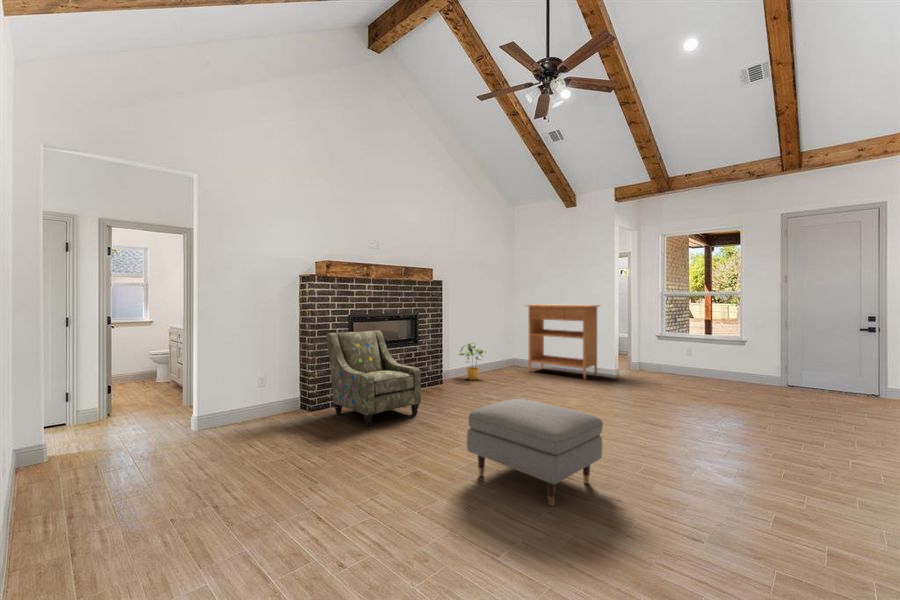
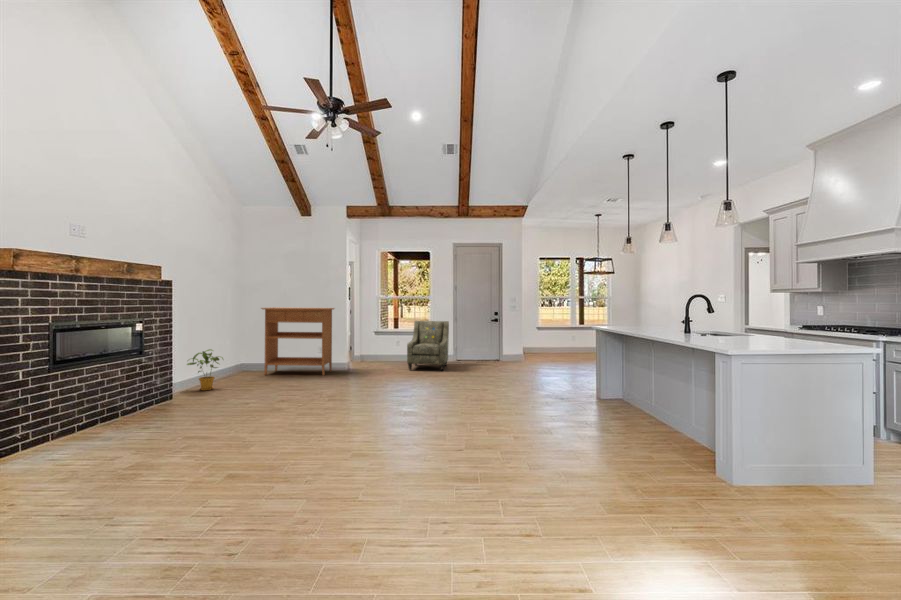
armchair: present [326,330,421,426] -> present [407,321,449,371]
ottoman: present [467,399,603,506] -> none [280,391,392,468]

